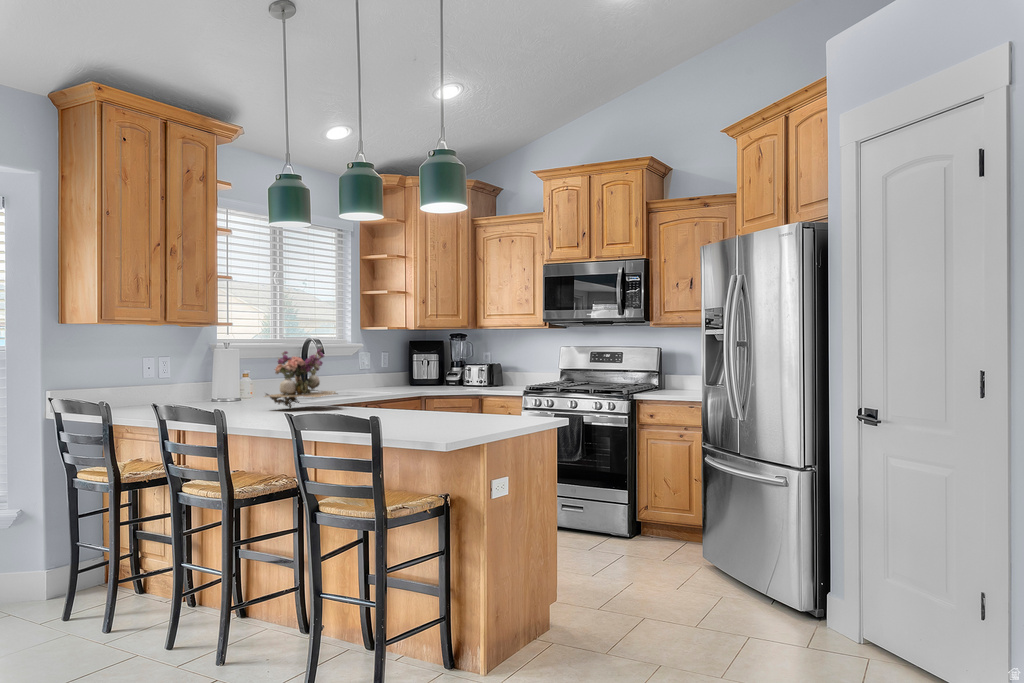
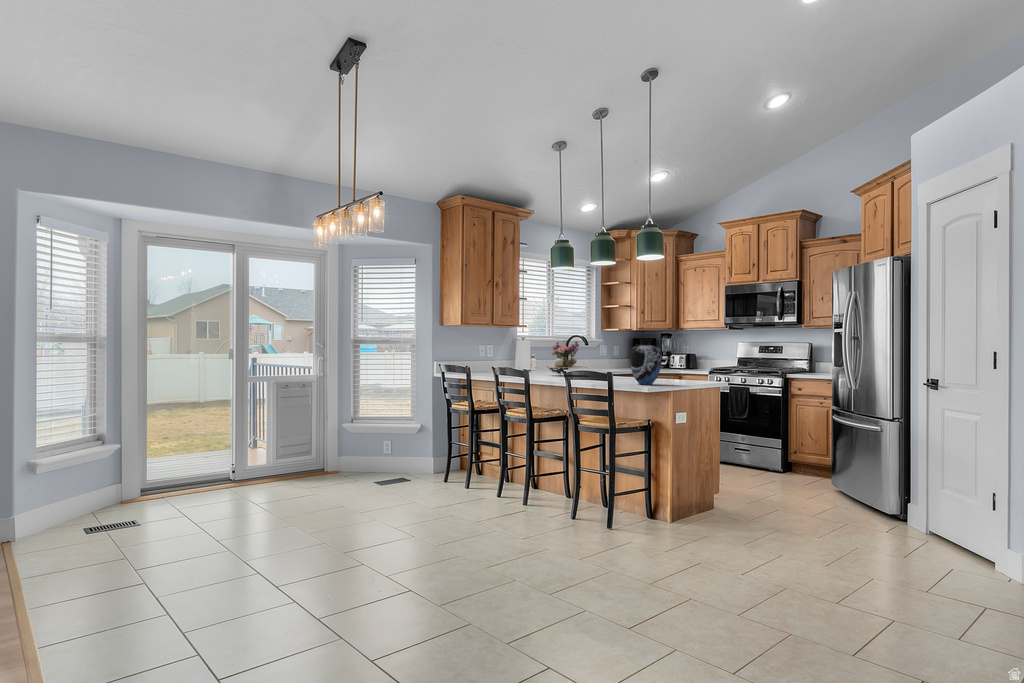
vase: none [412,348,469,433] -> present [630,338,662,385]

